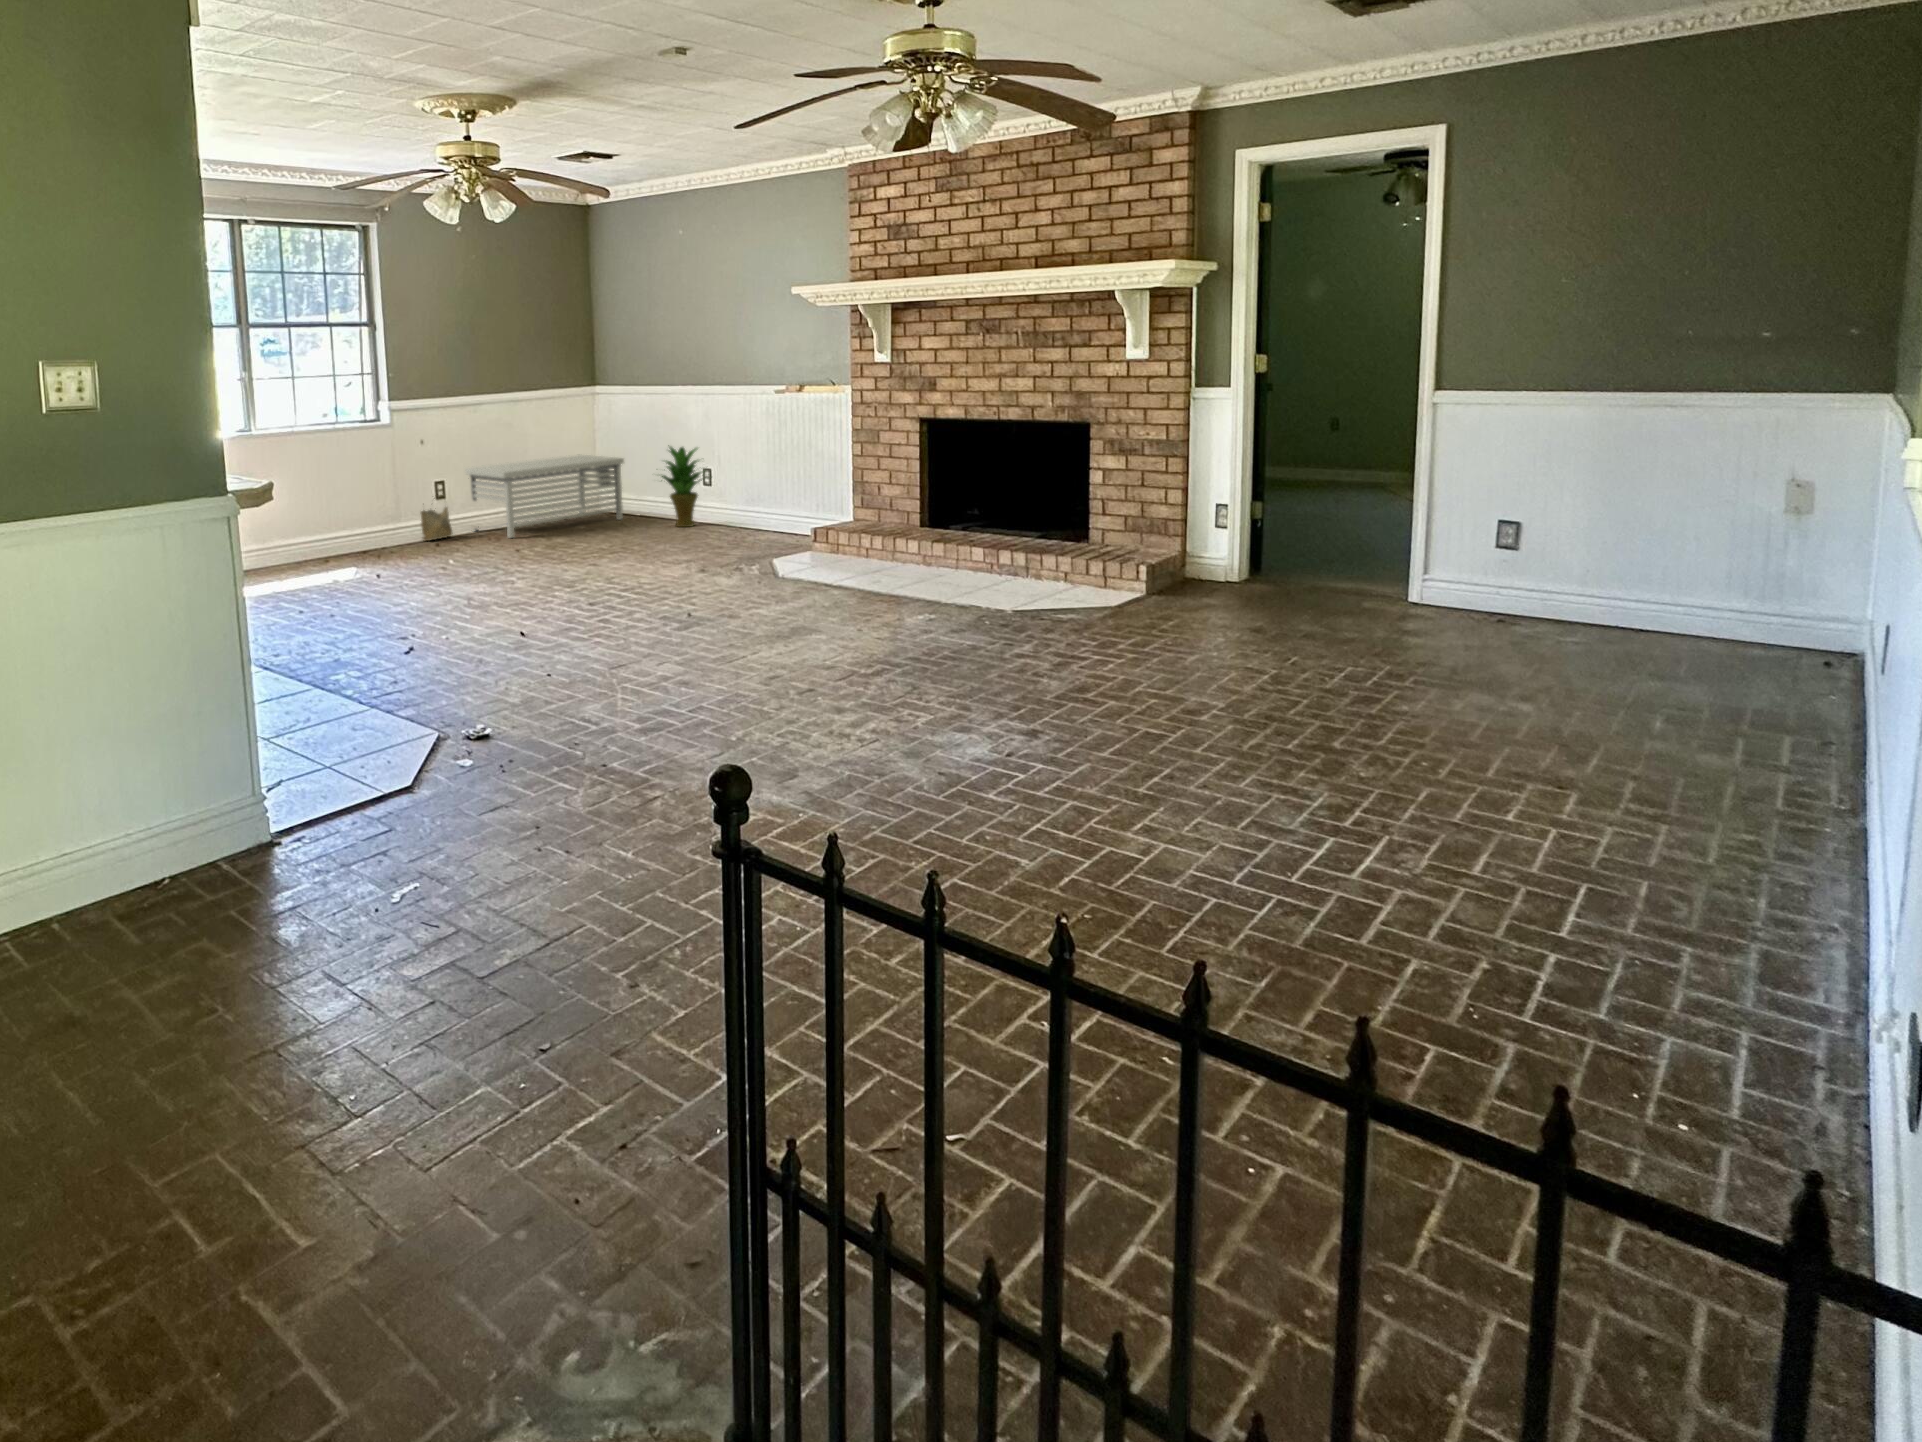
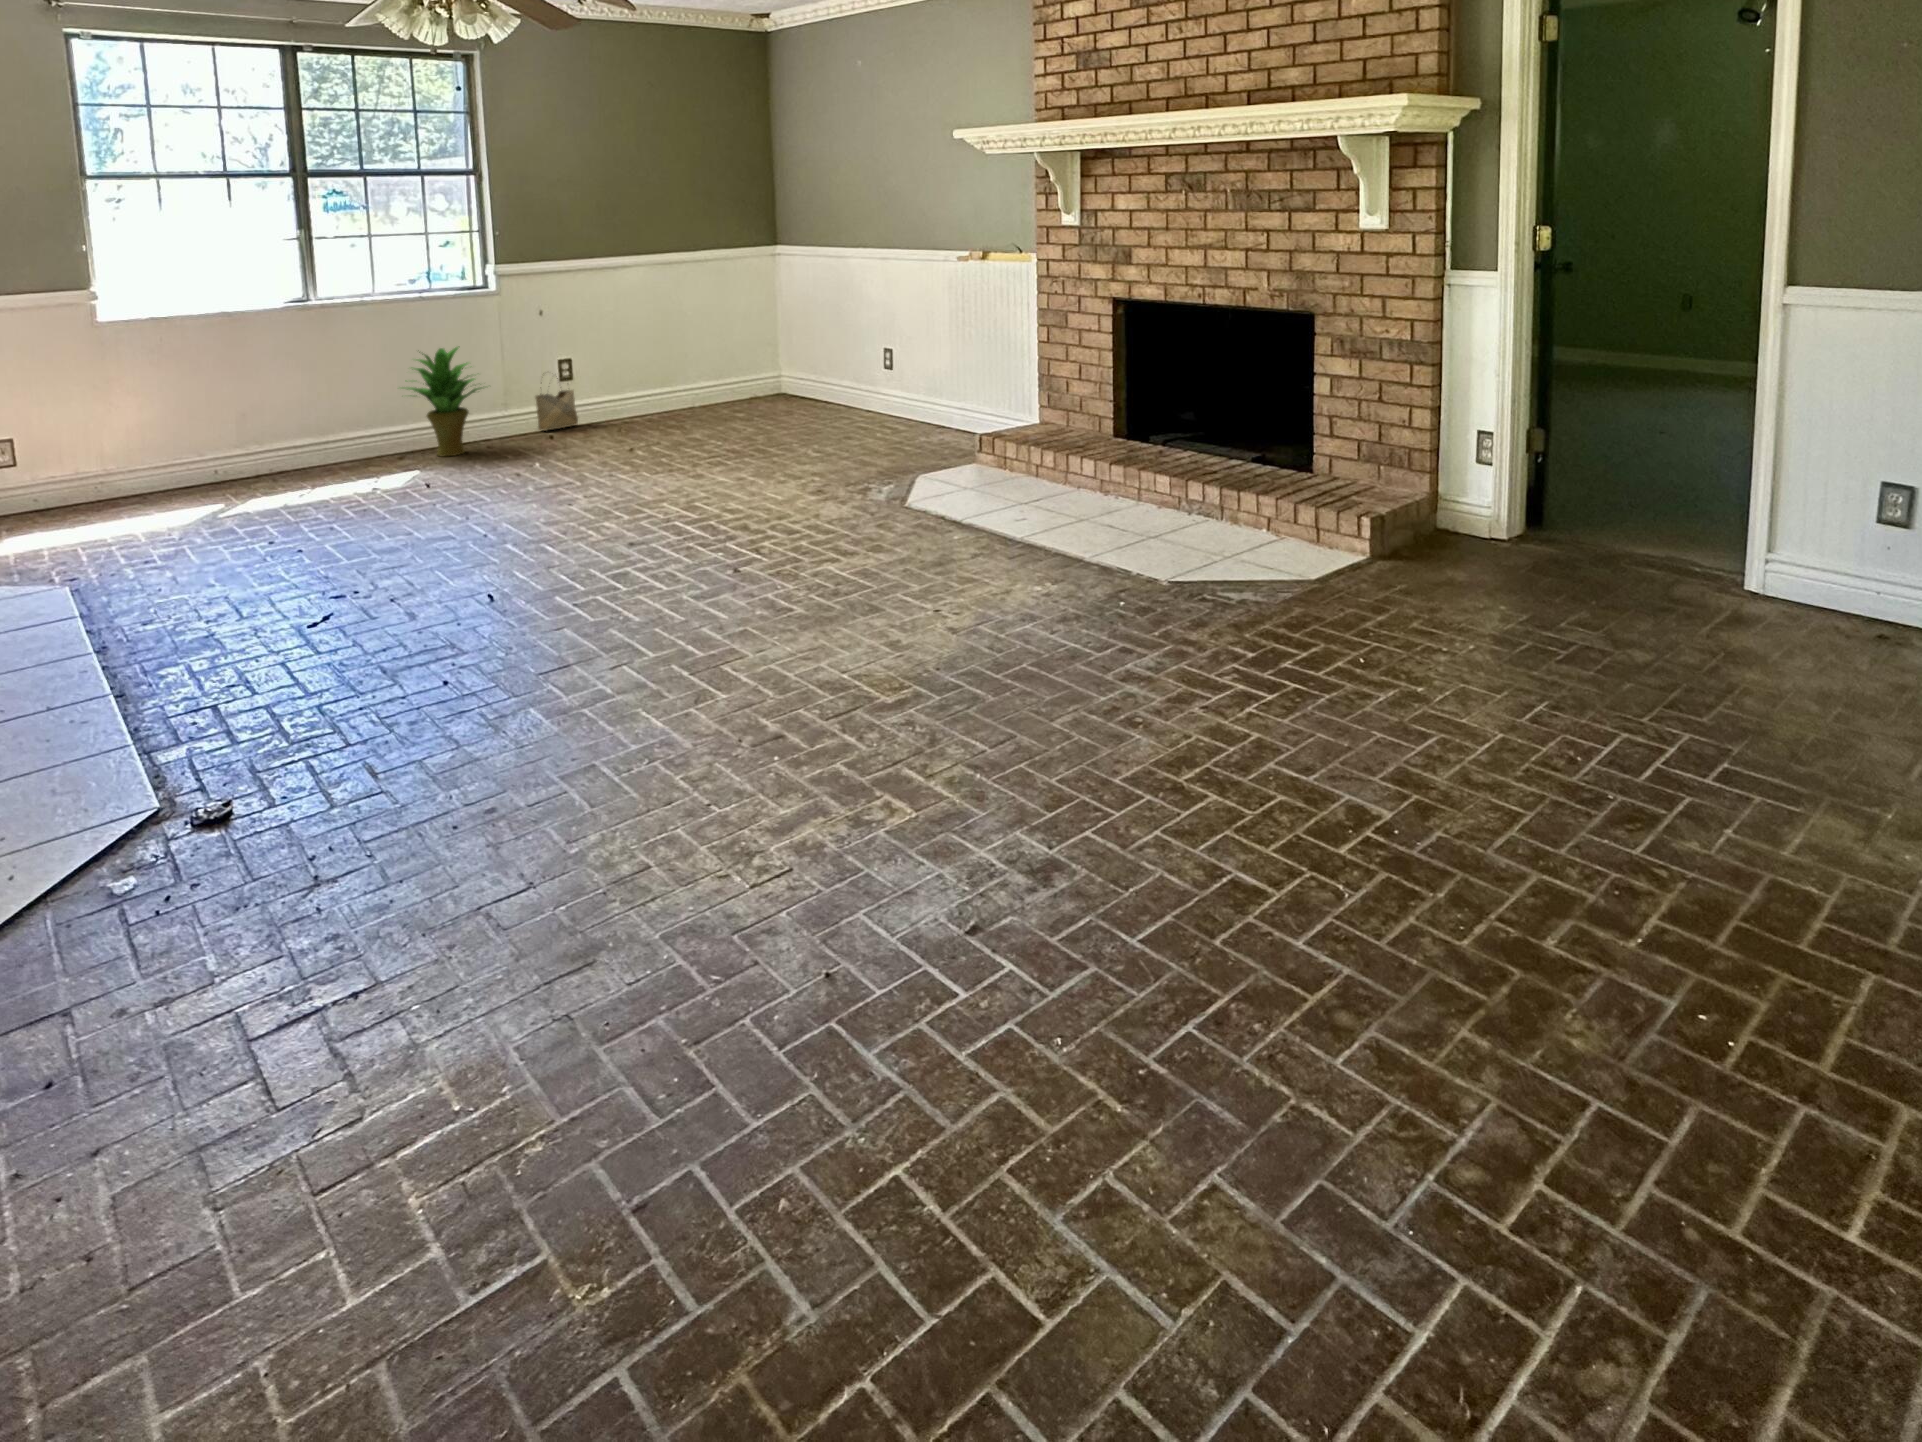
potted plant: present [661,445,702,527] -> present [404,346,482,456]
storage bench: present [465,455,624,538] -> none [595,326,796,430]

